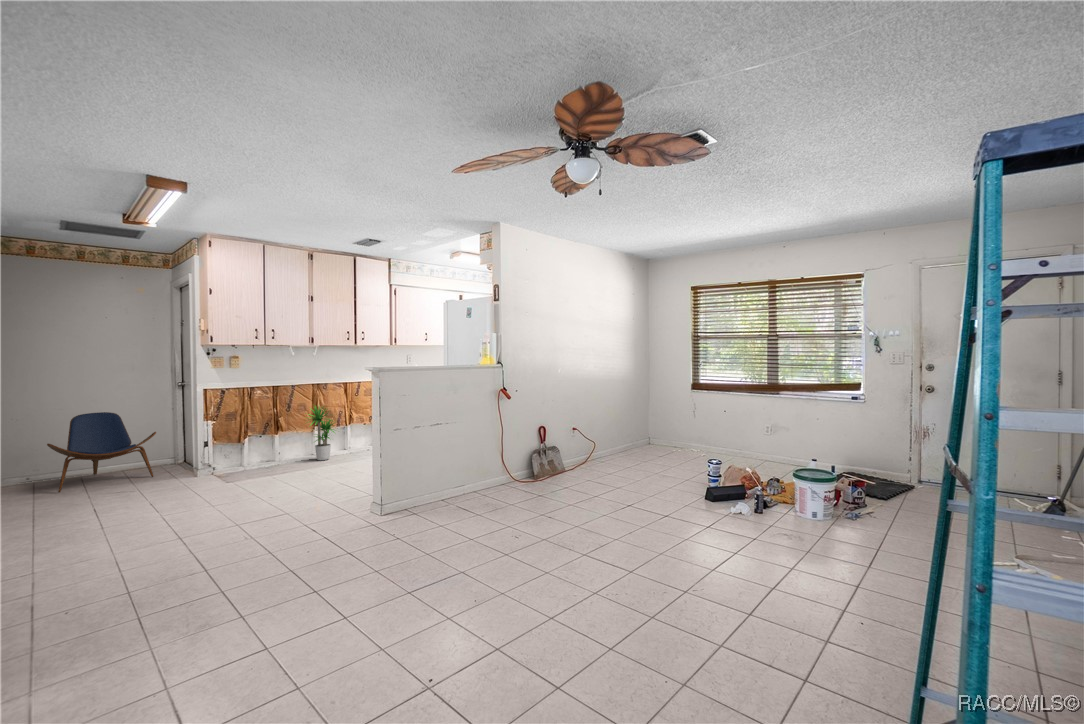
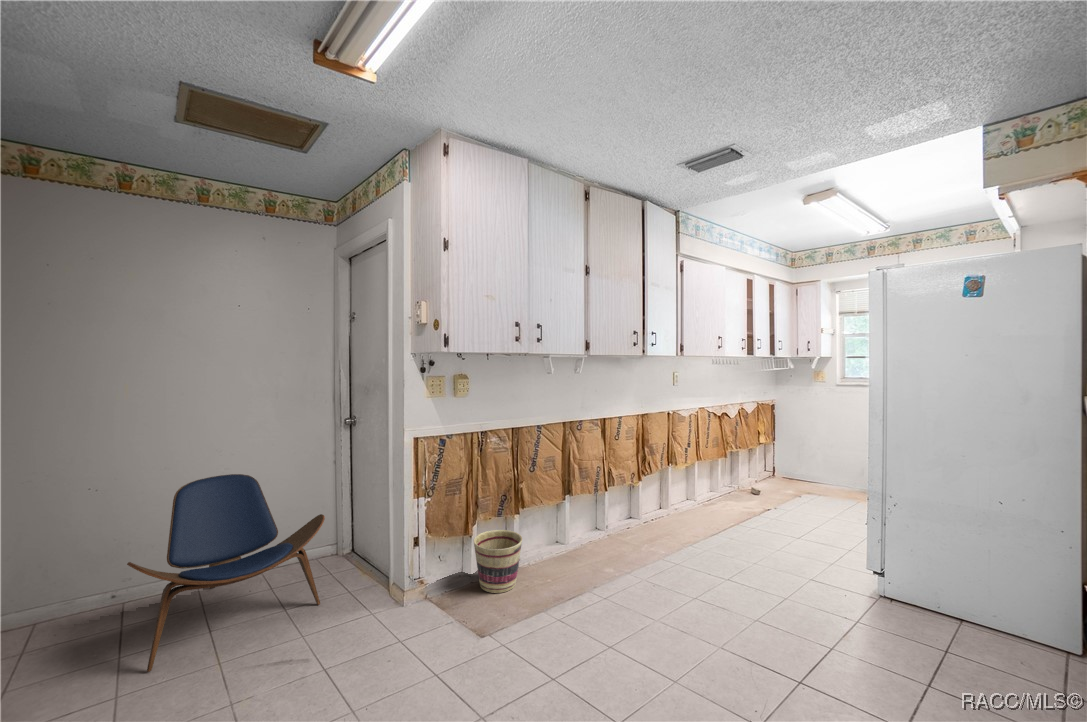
potted plant: present [308,406,335,460] -> none [552,455,613,558]
basket: none [243,442,273,471] -> present [474,530,522,593]

